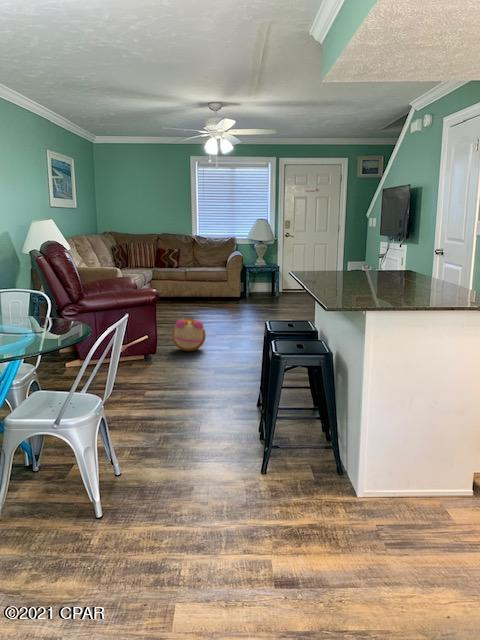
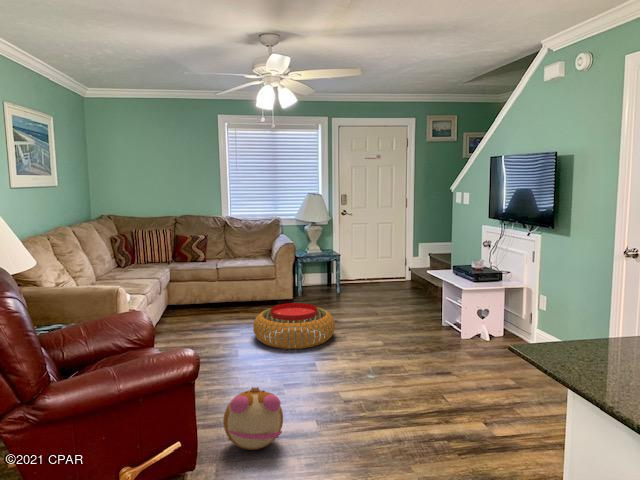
pouf: none [204,293,260,320] -> present [253,303,335,349]

